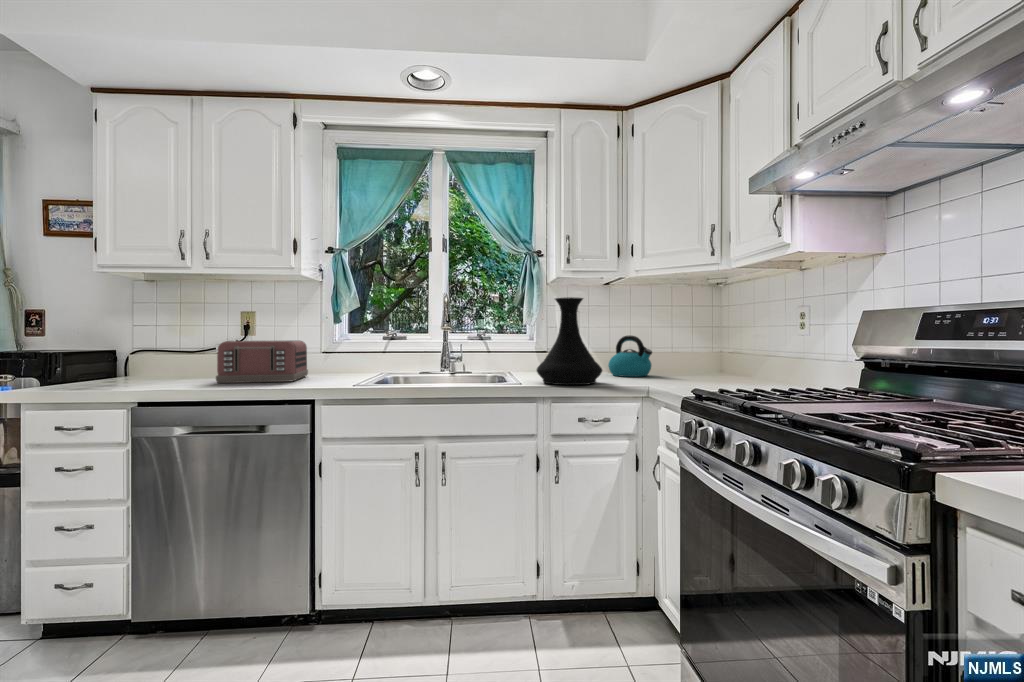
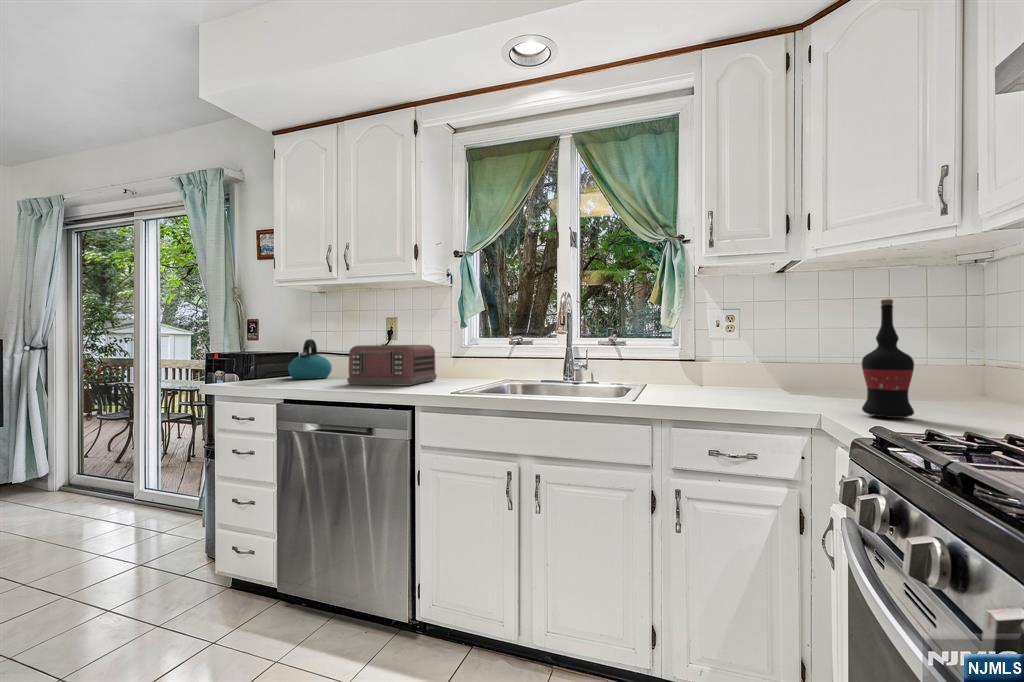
vase: present [537,297,602,385] -> none [657,290,749,406]
wine bottle: none [675,309,704,386] -> present [862,299,914,418]
kettle: present [608,335,652,377] -> present [288,339,332,379]

